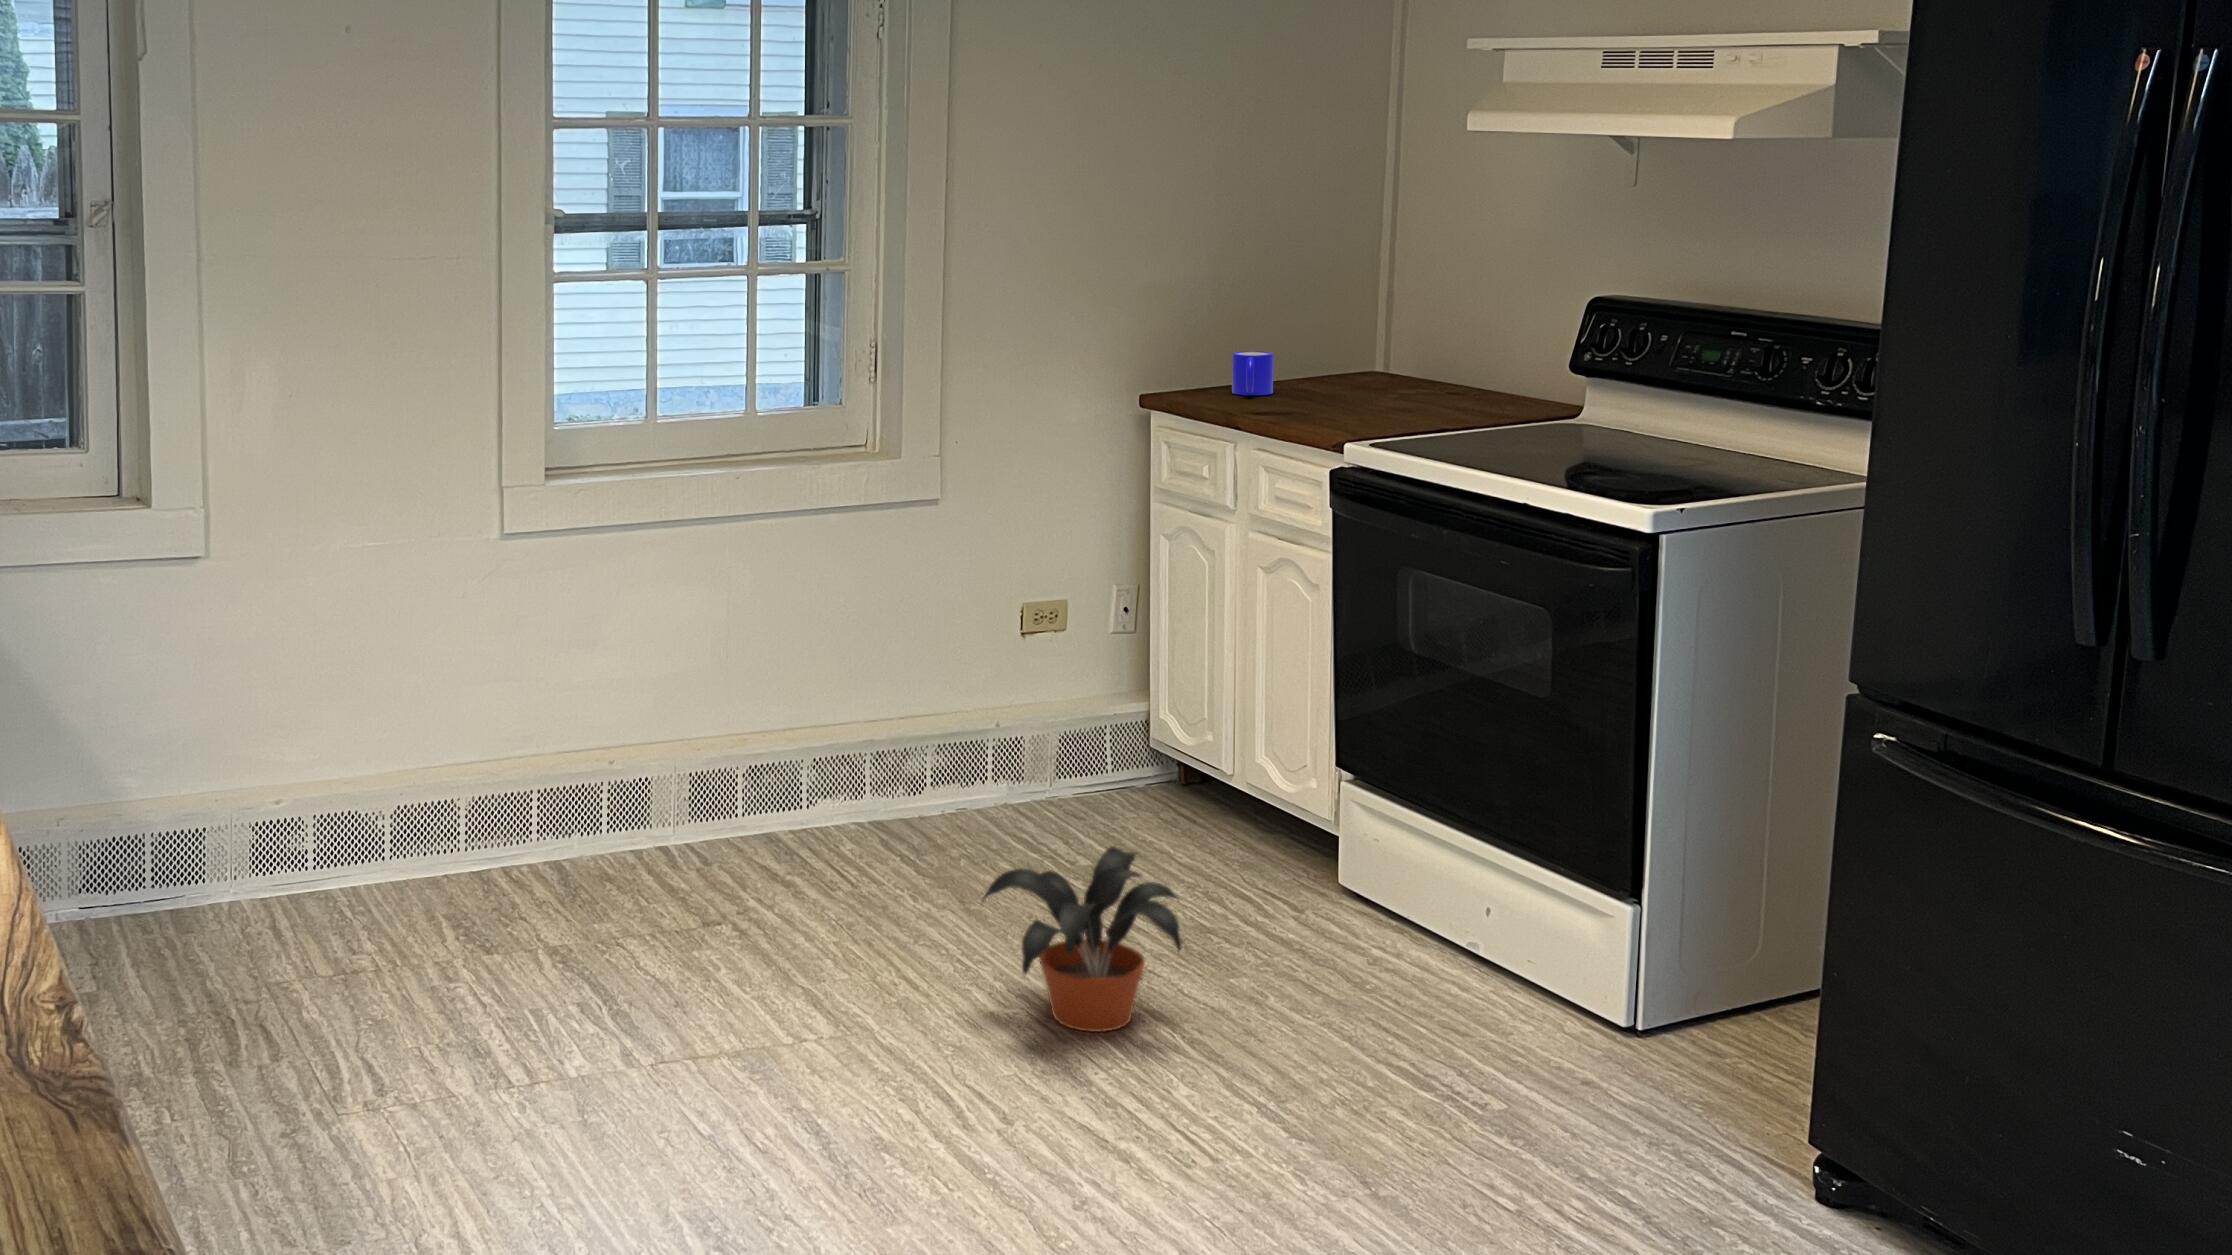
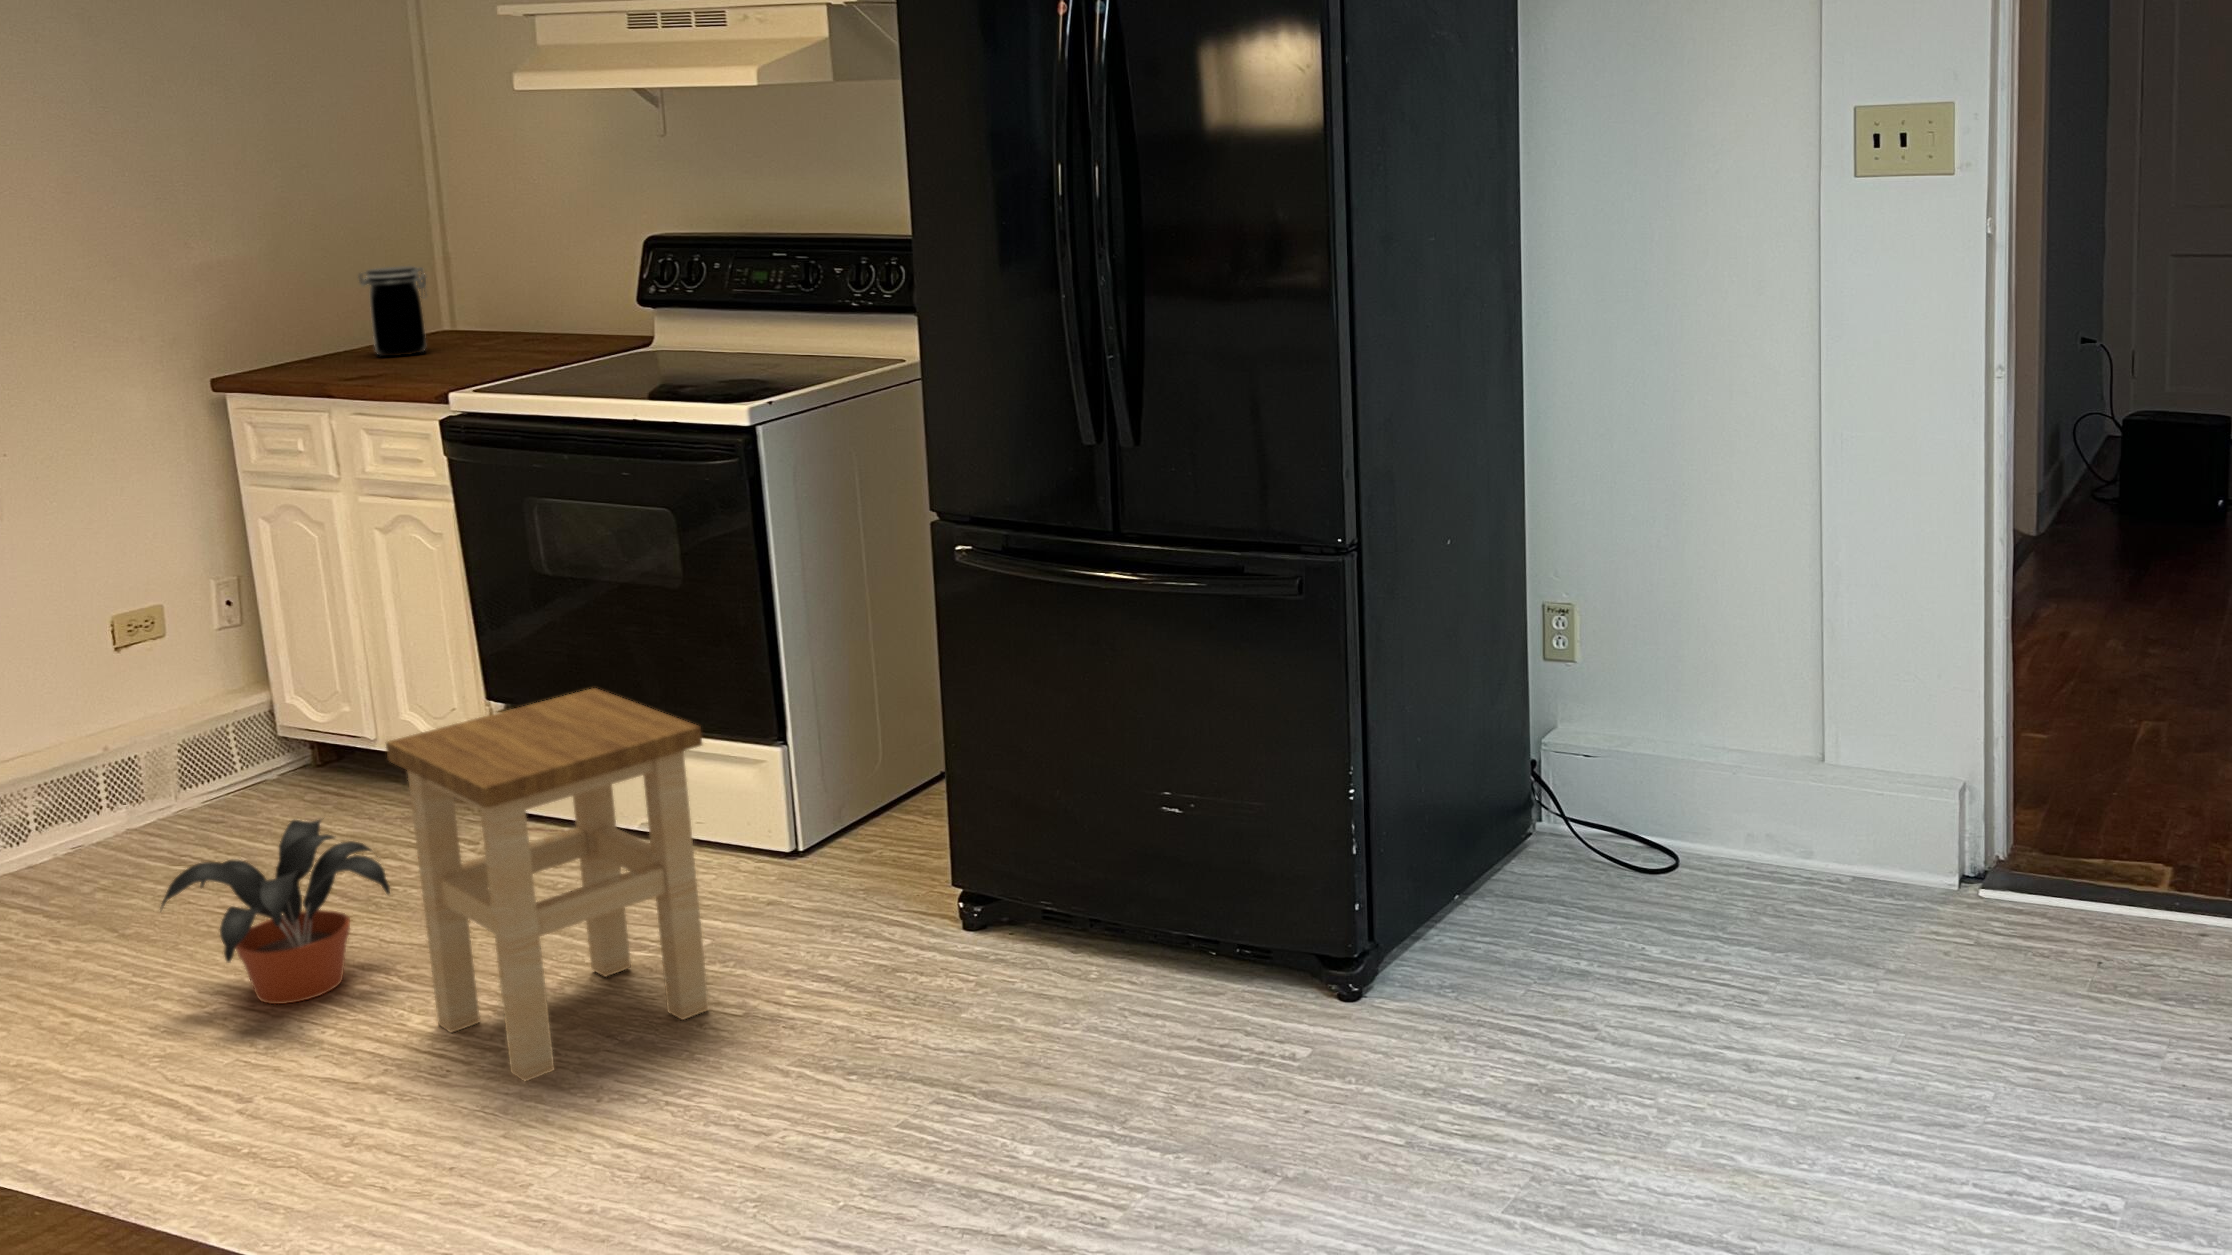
jar: none [1282,291,1347,384] -> present [359,266,426,356]
mug: present [1232,351,1273,395] -> none [319,328,367,372]
stool: none [1186,788,1509,1204] -> present [386,688,709,1081]

